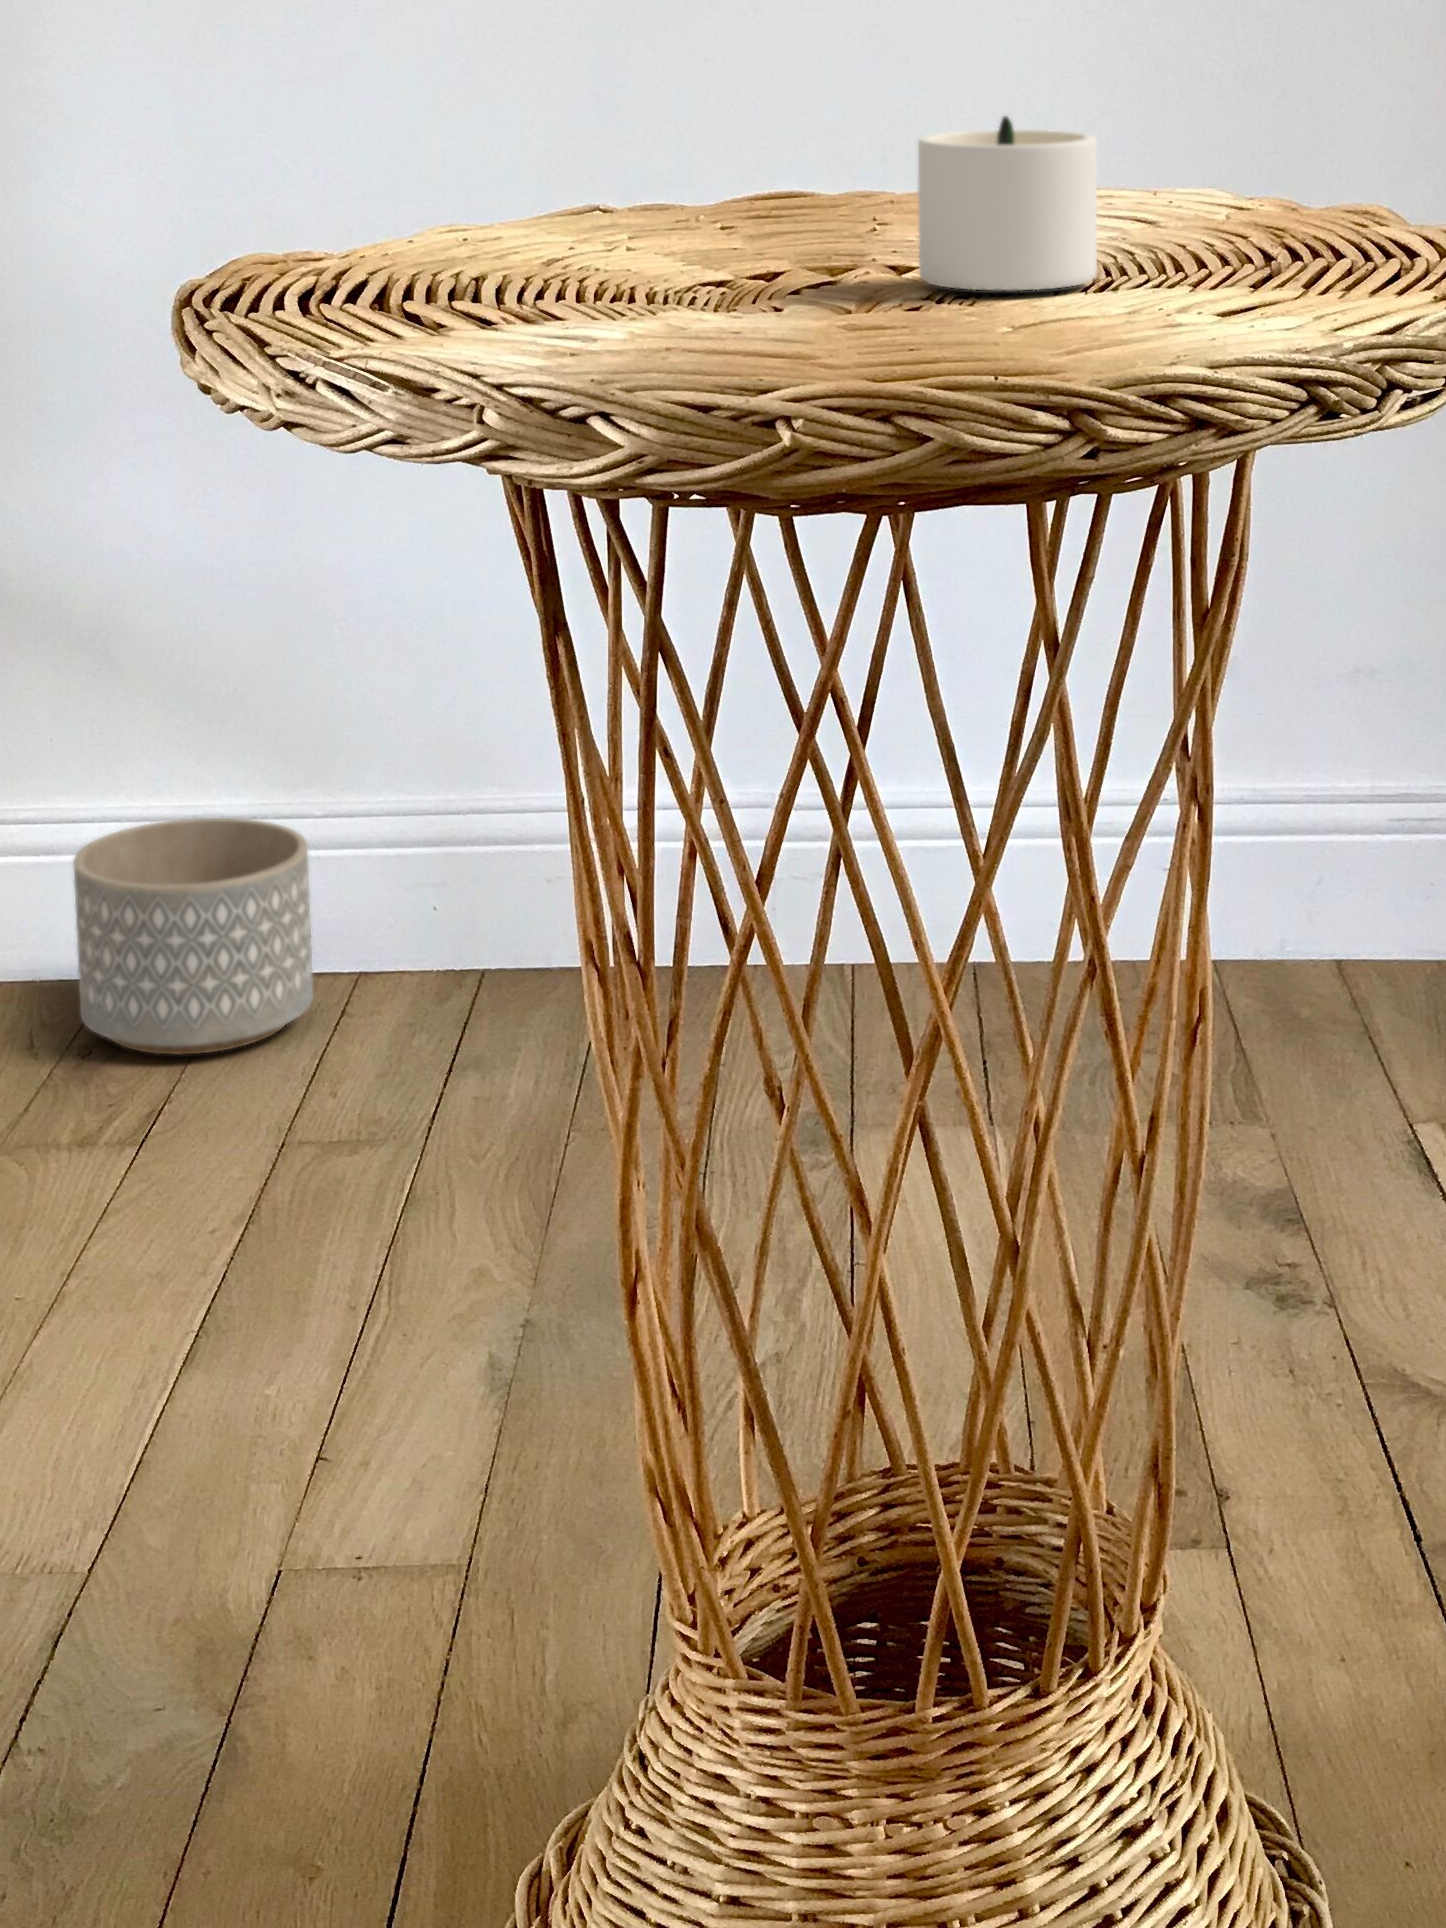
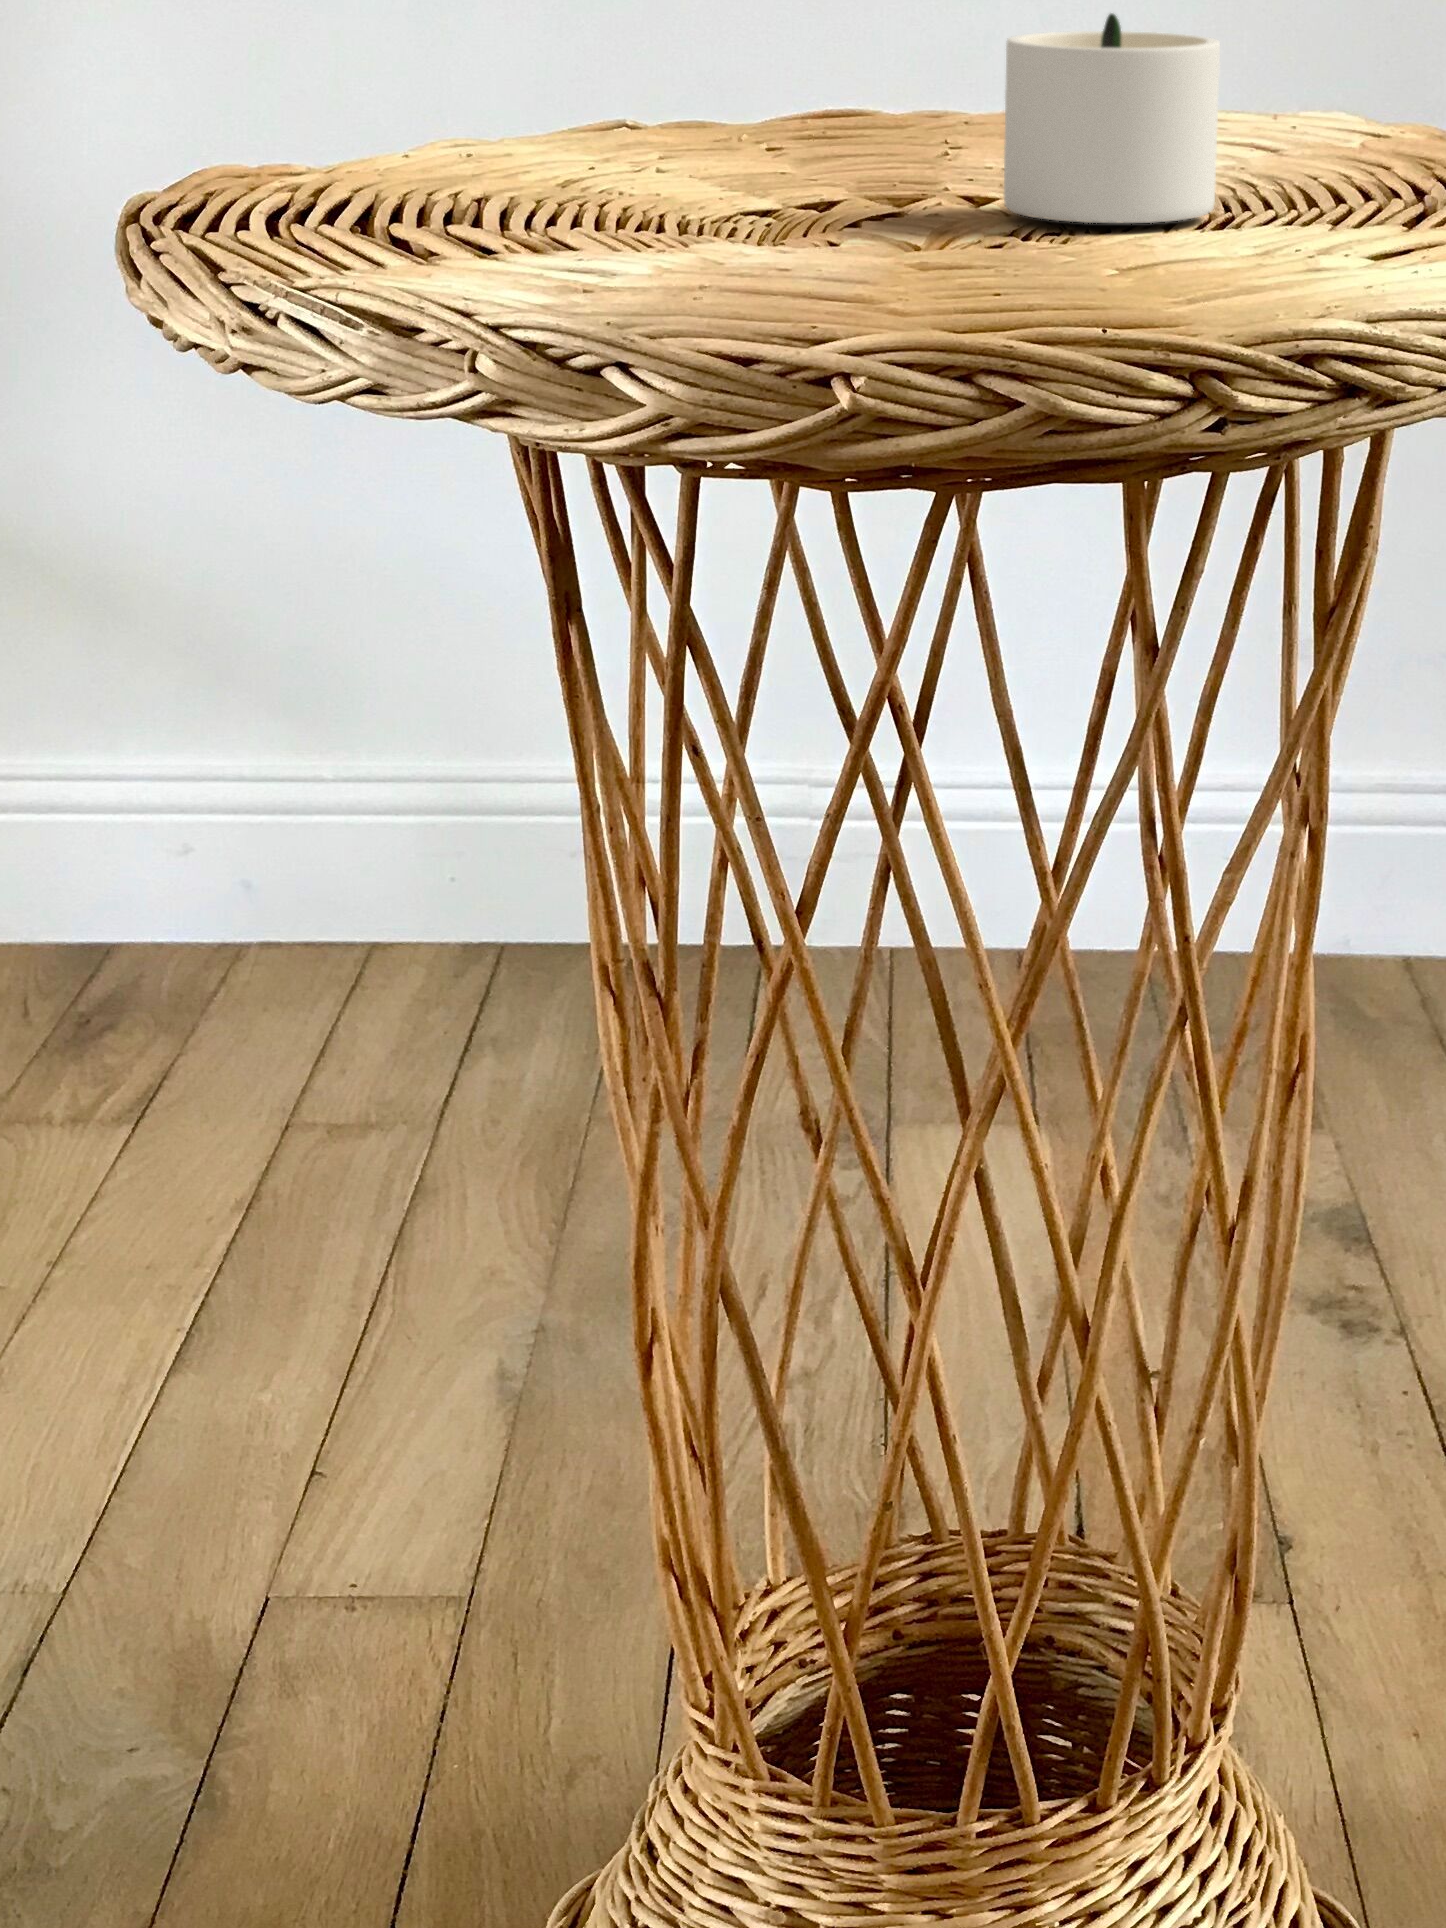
planter: present [73,818,313,1054] -> none [68,773,323,1023]

